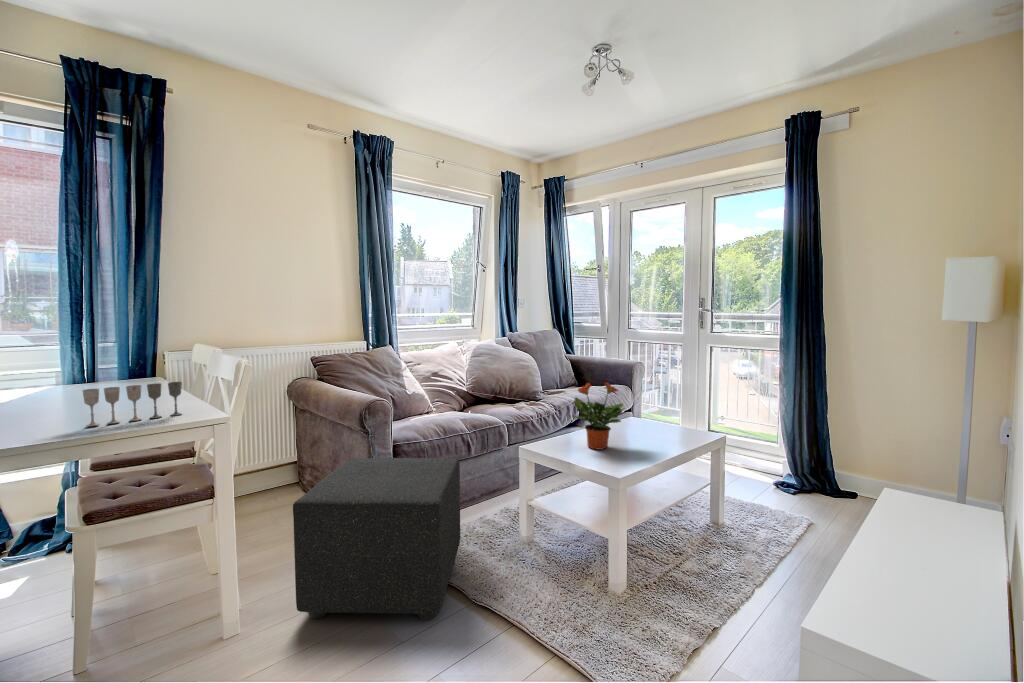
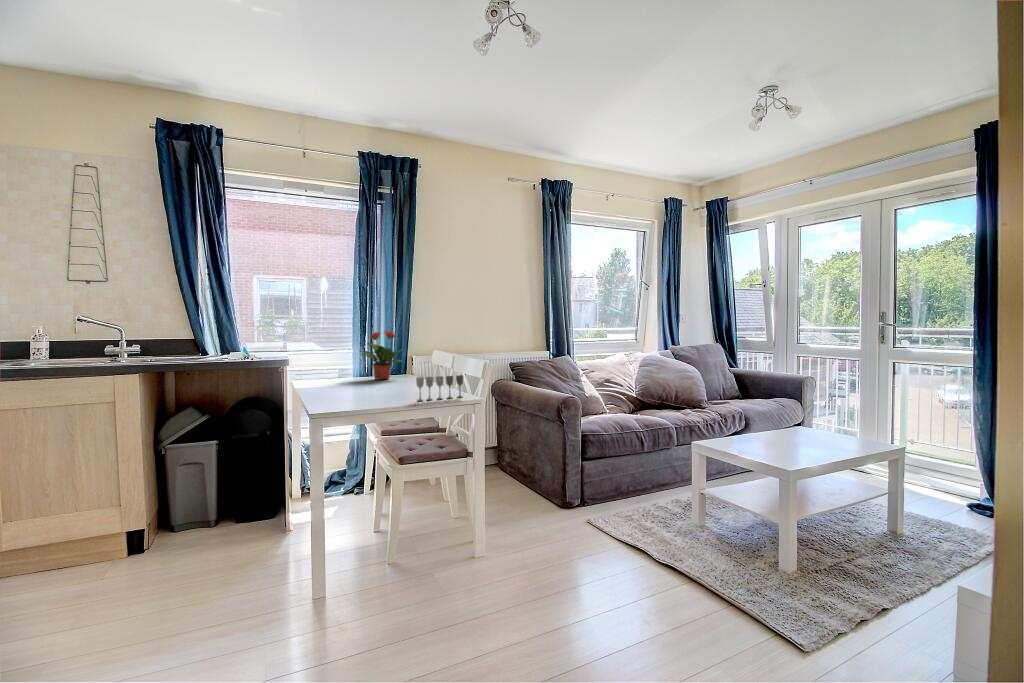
potted plant: present [572,383,624,449] -> present [363,331,403,380]
ottoman: present [293,458,460,620] -> none [527,442,642,565]

